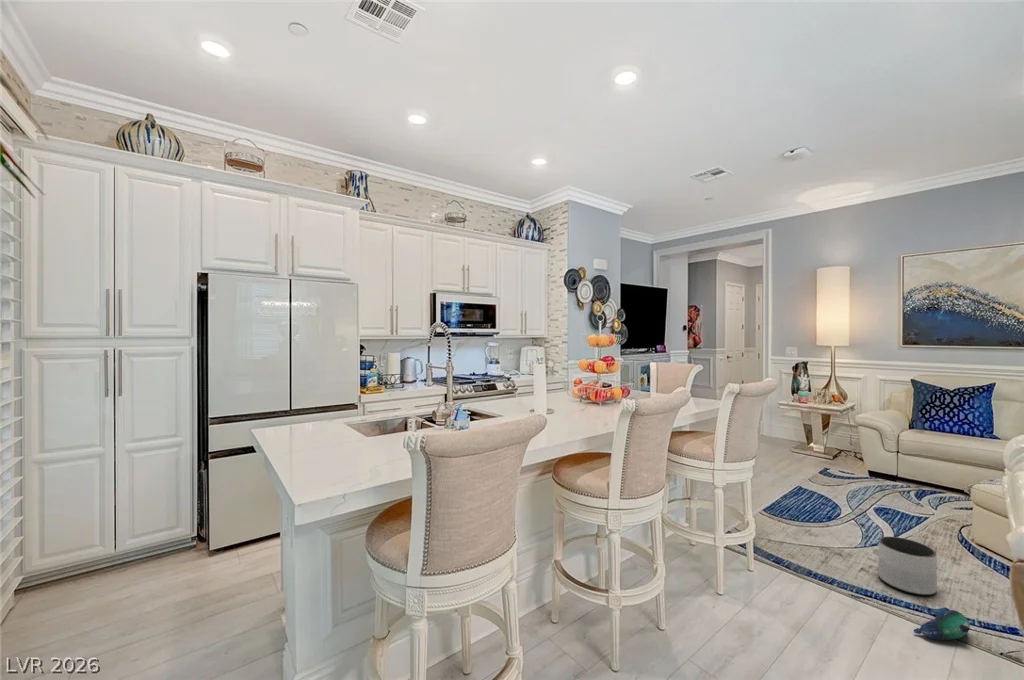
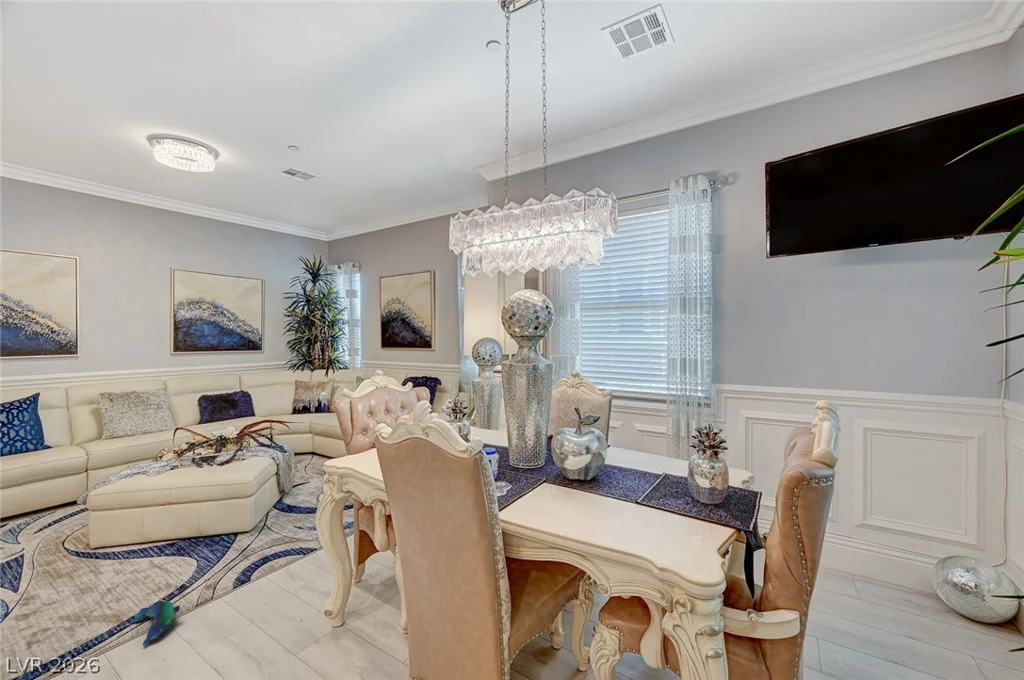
planter: present [878,537,937,595] -> none [52,566,117,632]

